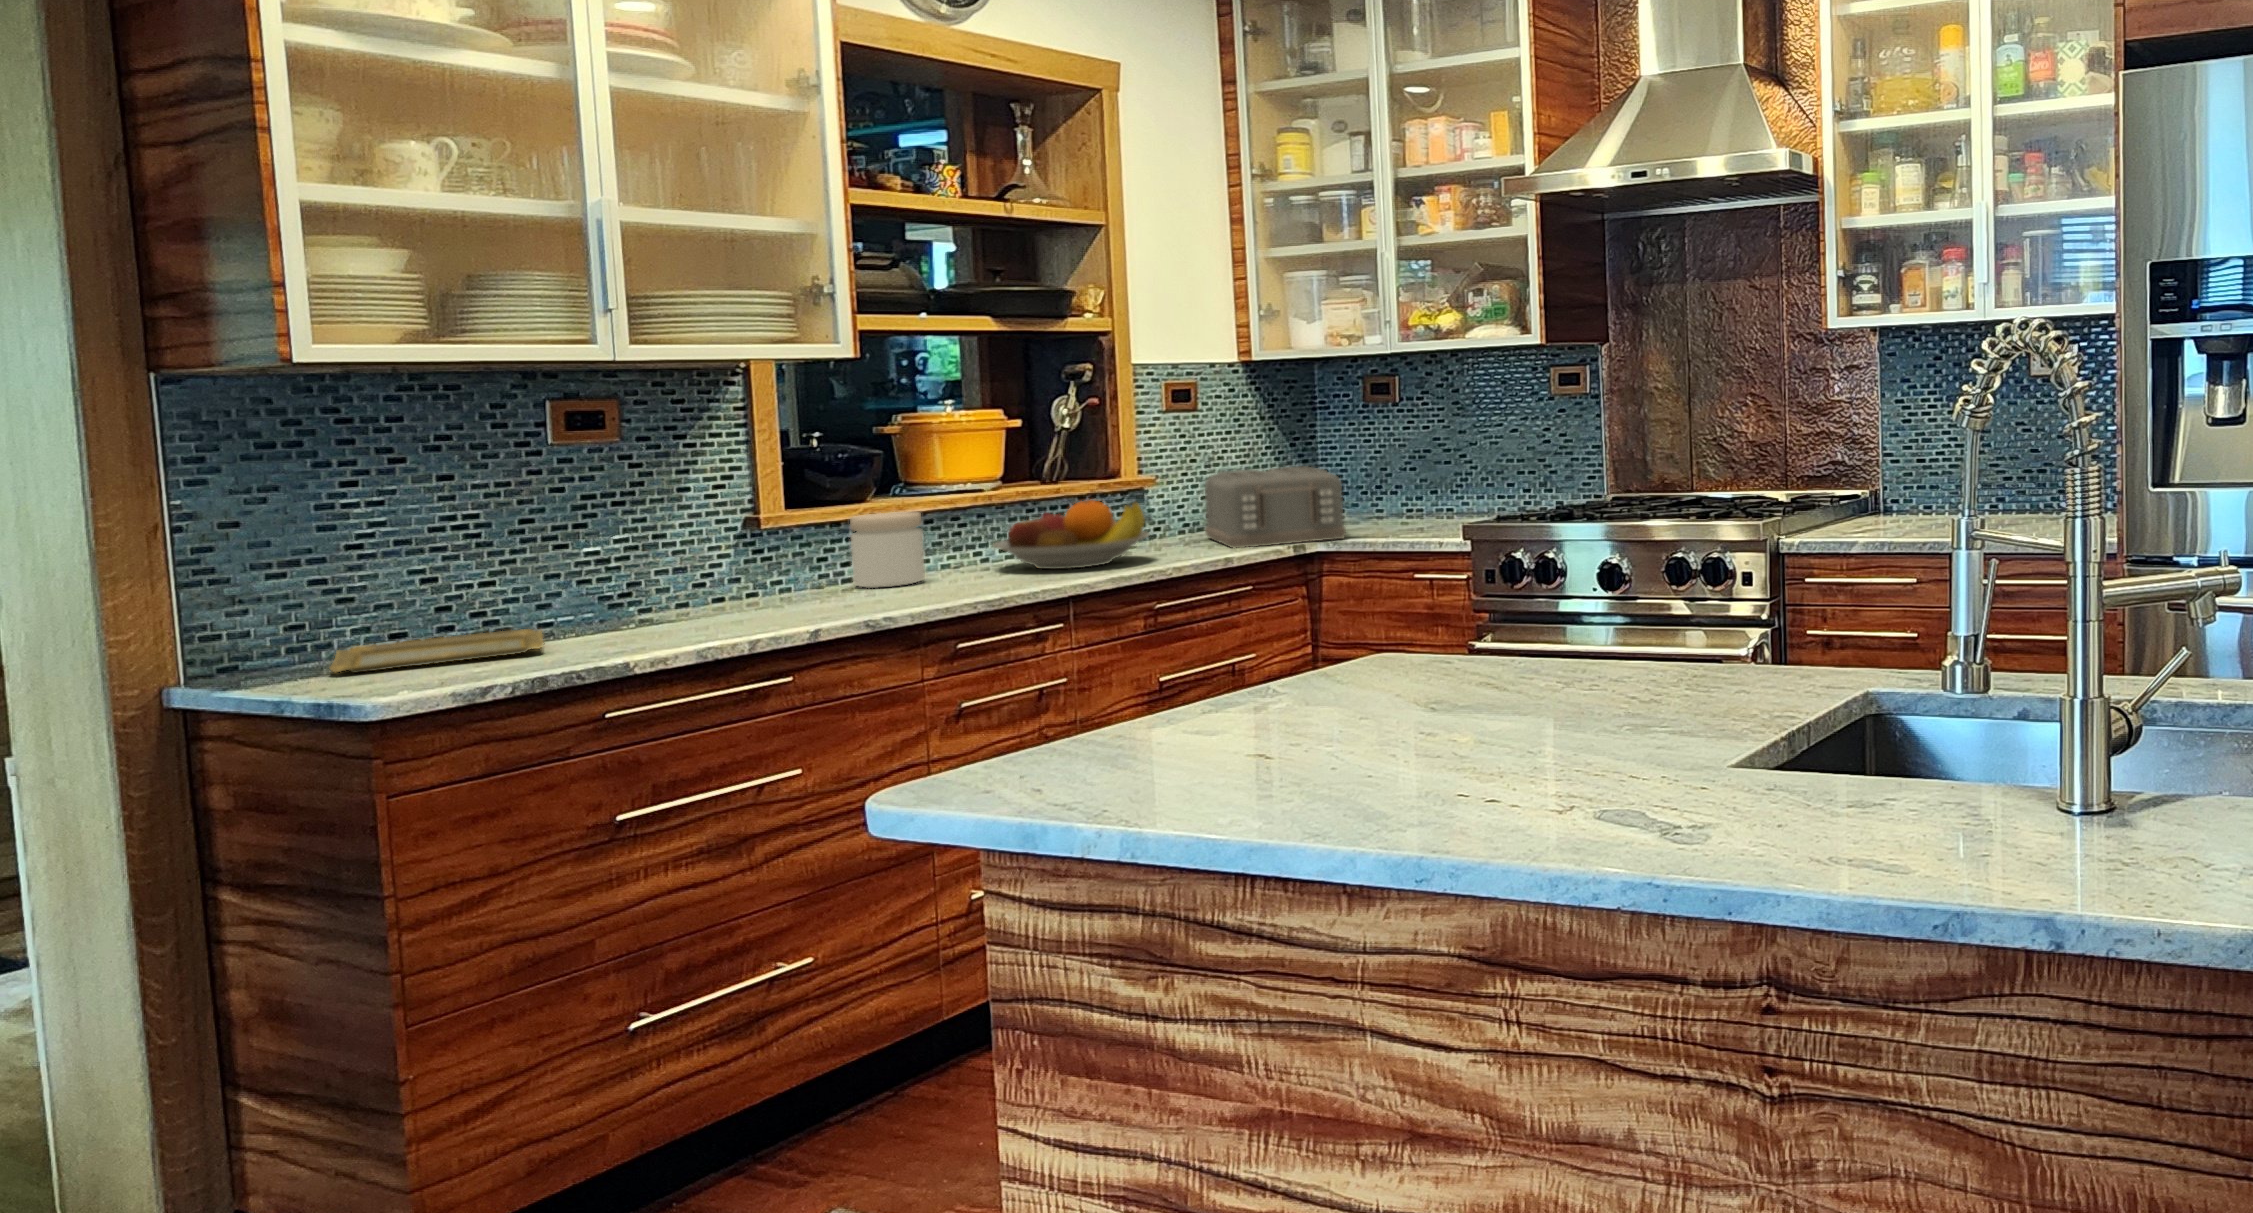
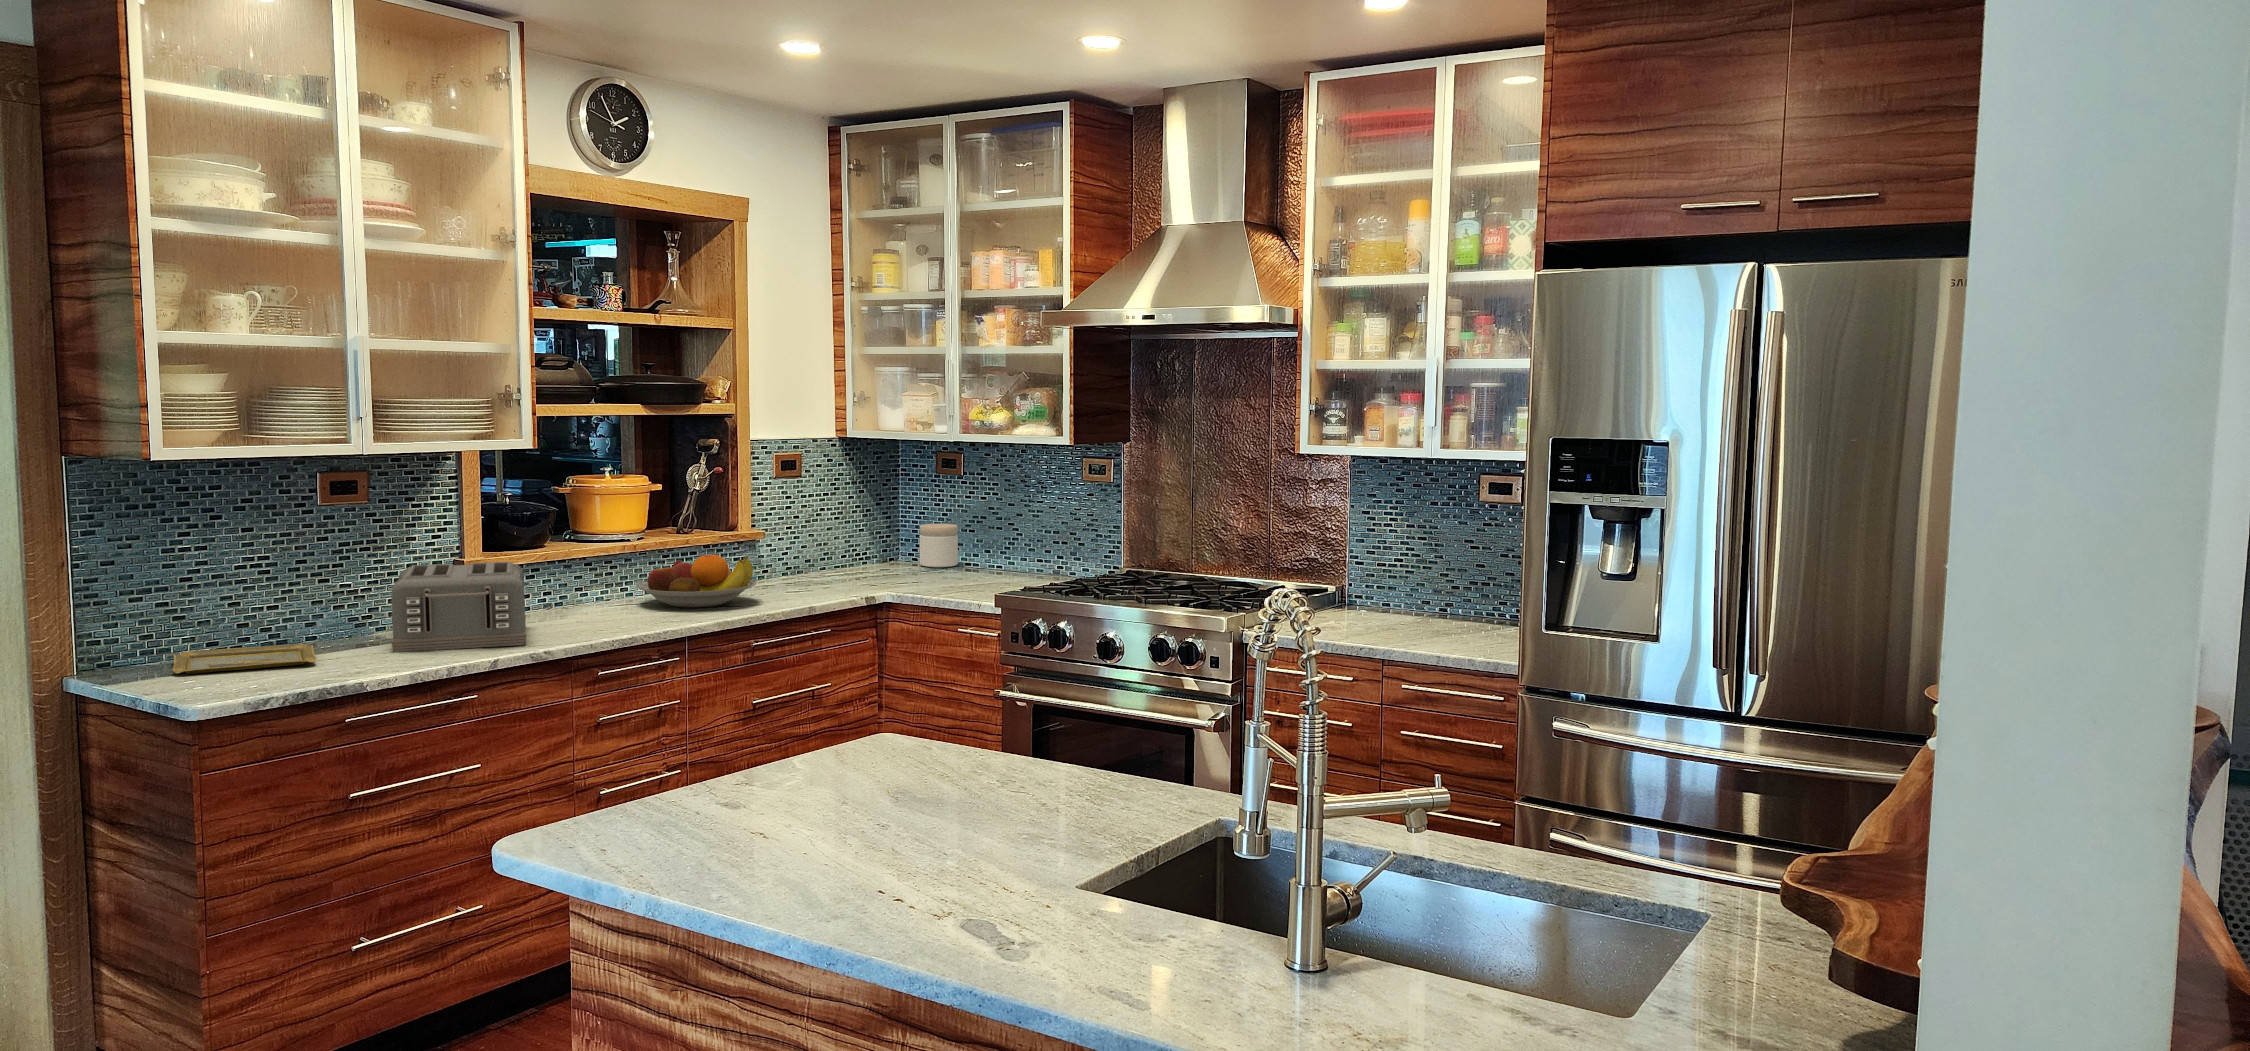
toaster: present [1205,466,1346,548] -> present [391,562,526,652]
jar: present [850,512,925,588] -> present [920,524,958,567]

